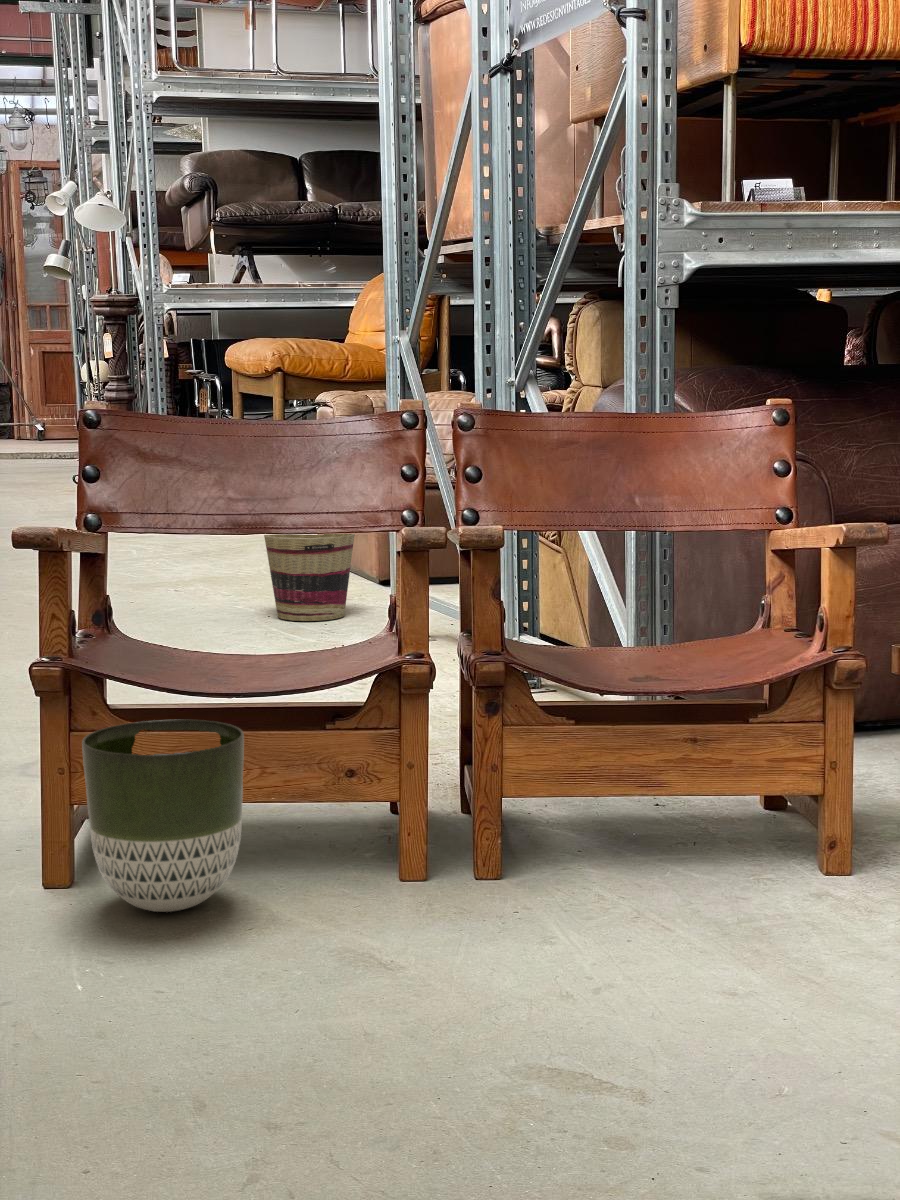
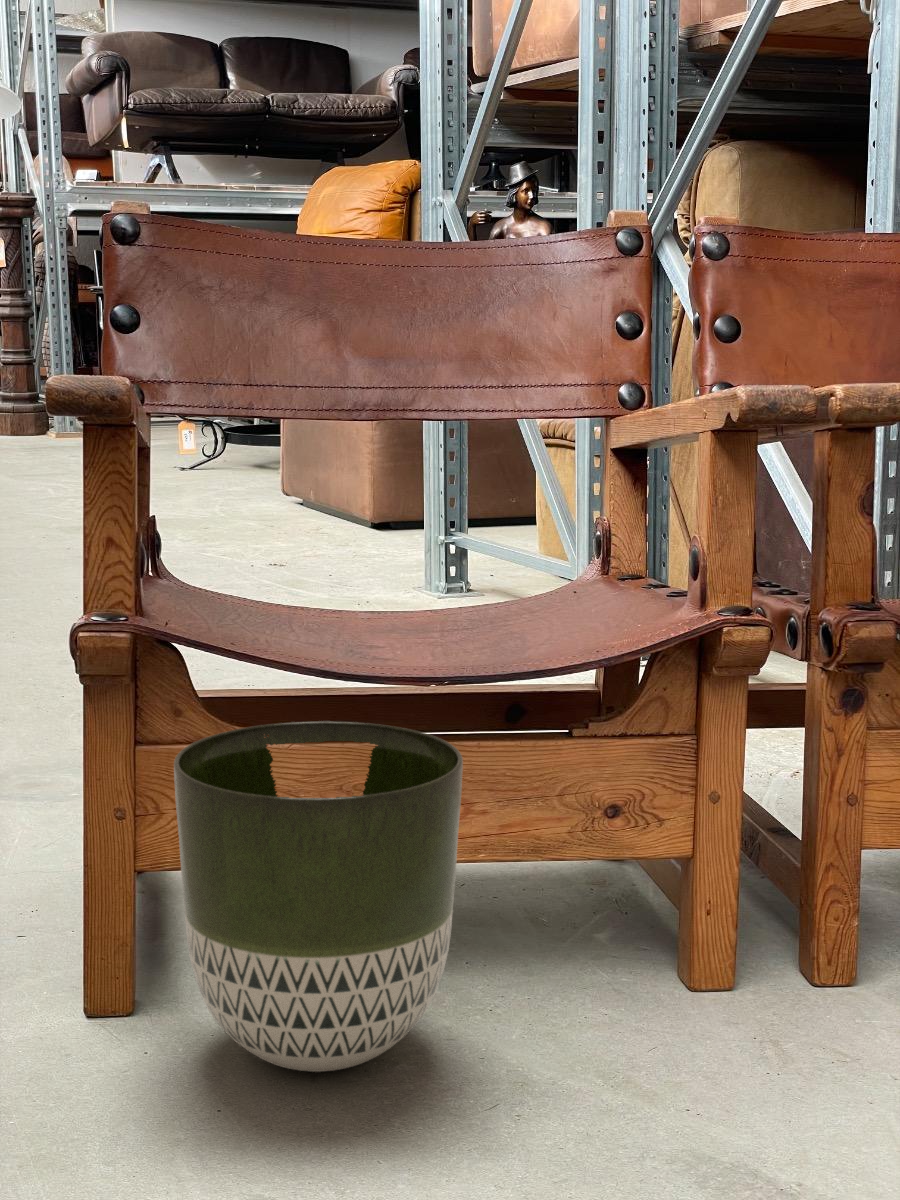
basket: present [264,534,355,621] -> none [248,450,363,564]

